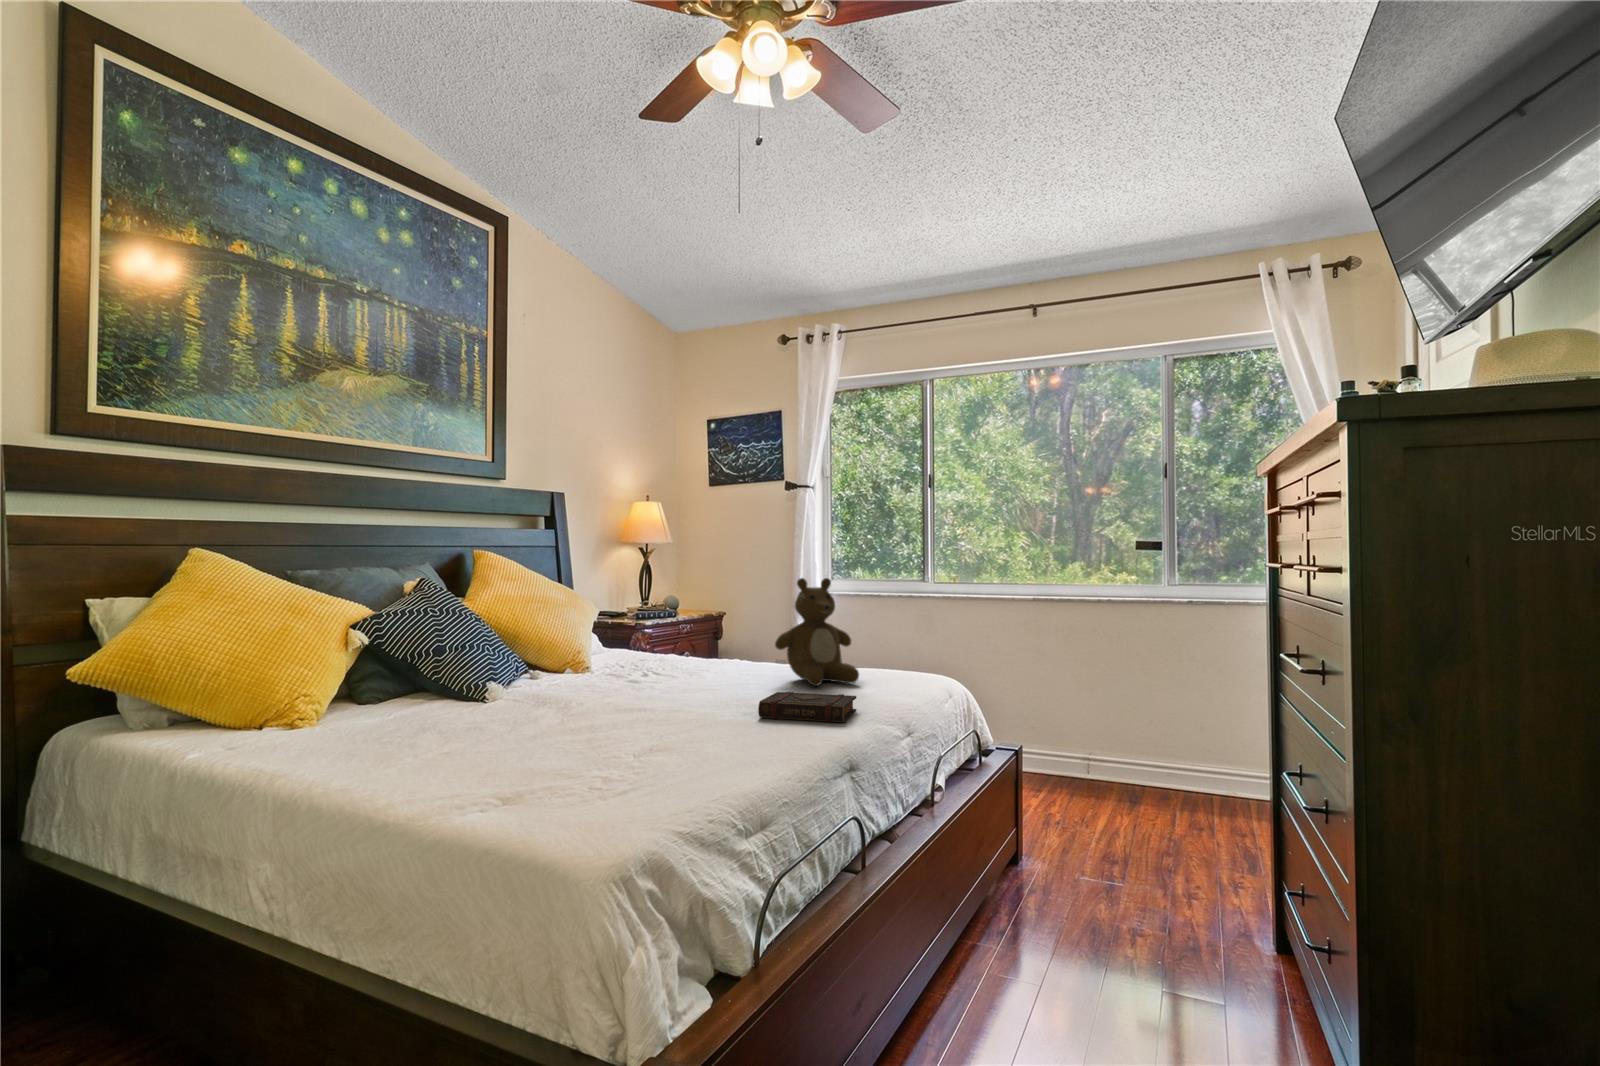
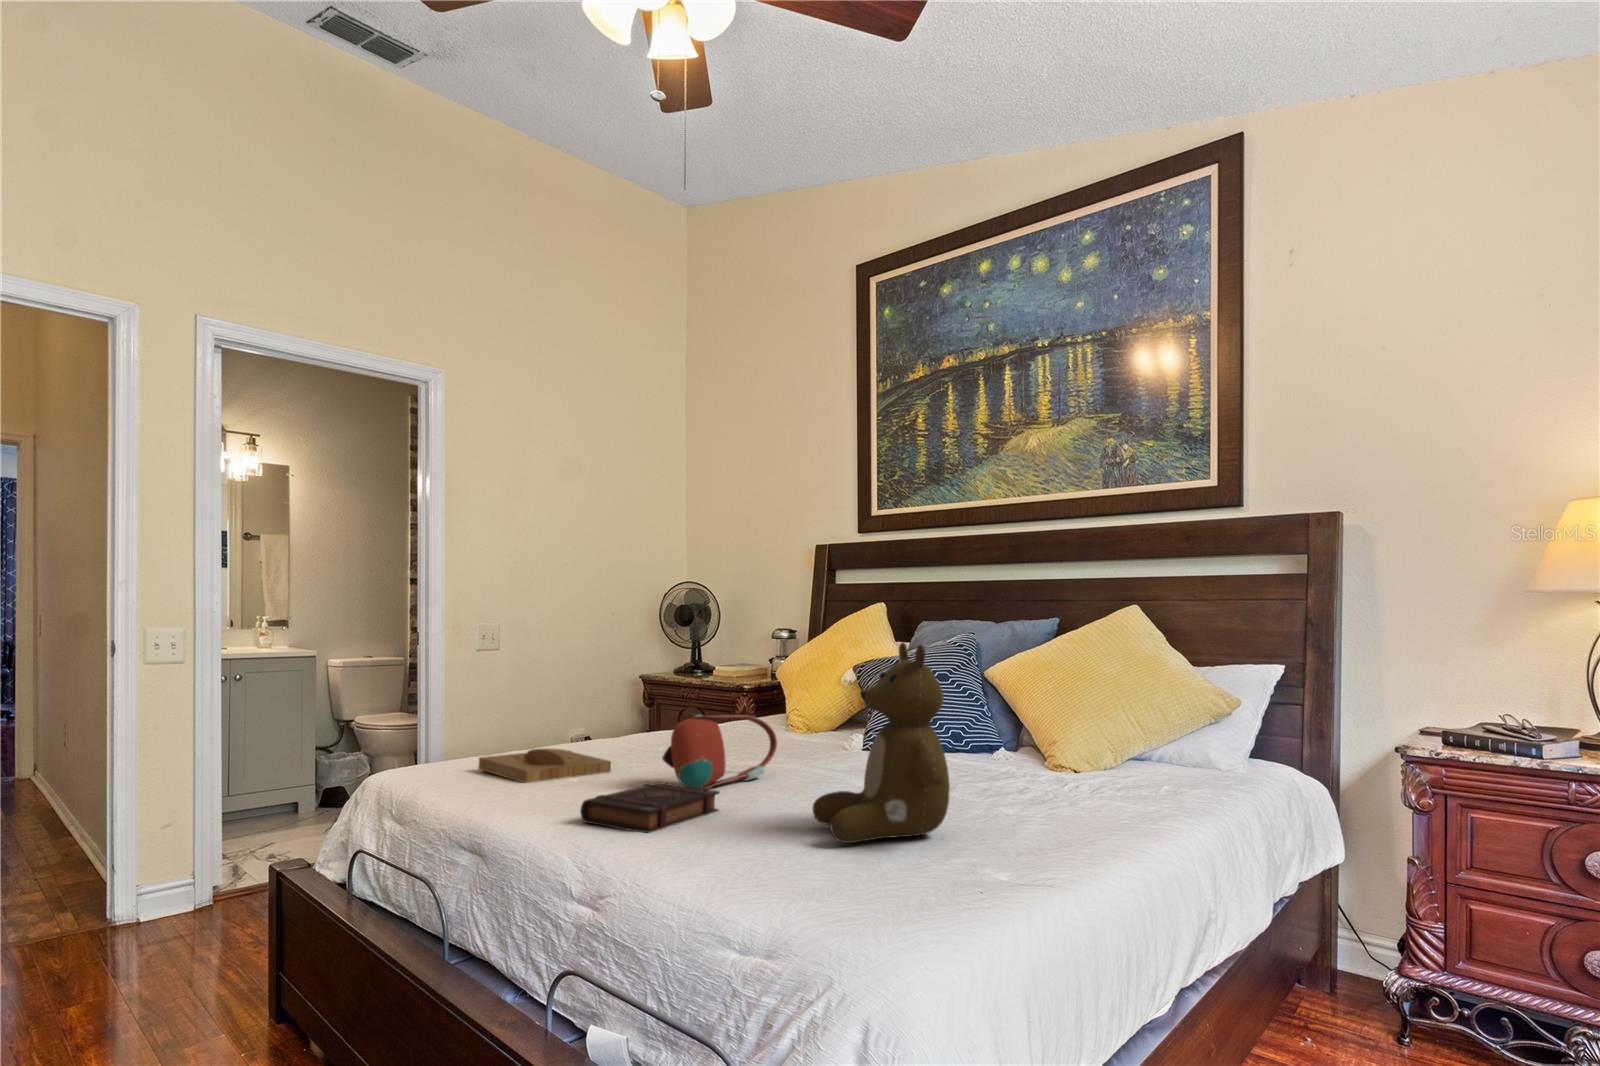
handbag: none [604,654,714,720] -> present [662,715,777,789]
tray: none [496,738,672,796] -> present [478,748,611,783]

